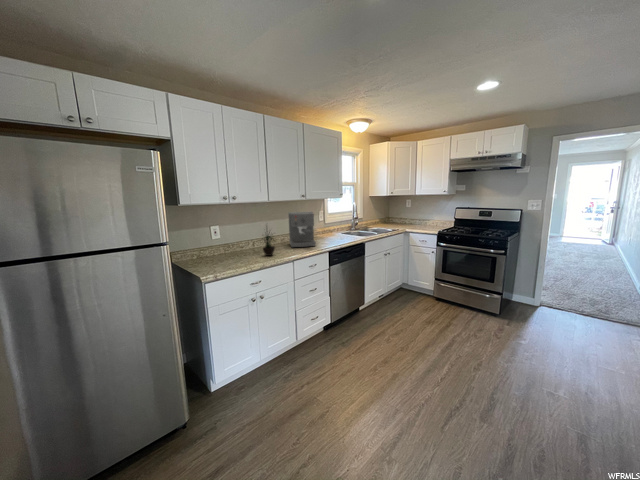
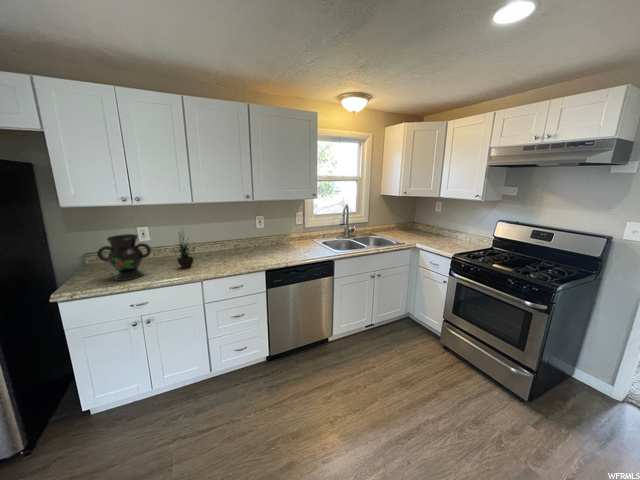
coffee maker: present [288,212,316,248] -> none [226,215,266,260]
decorative vase: none [214,228,251,267] -> present [97,234,151,281]

